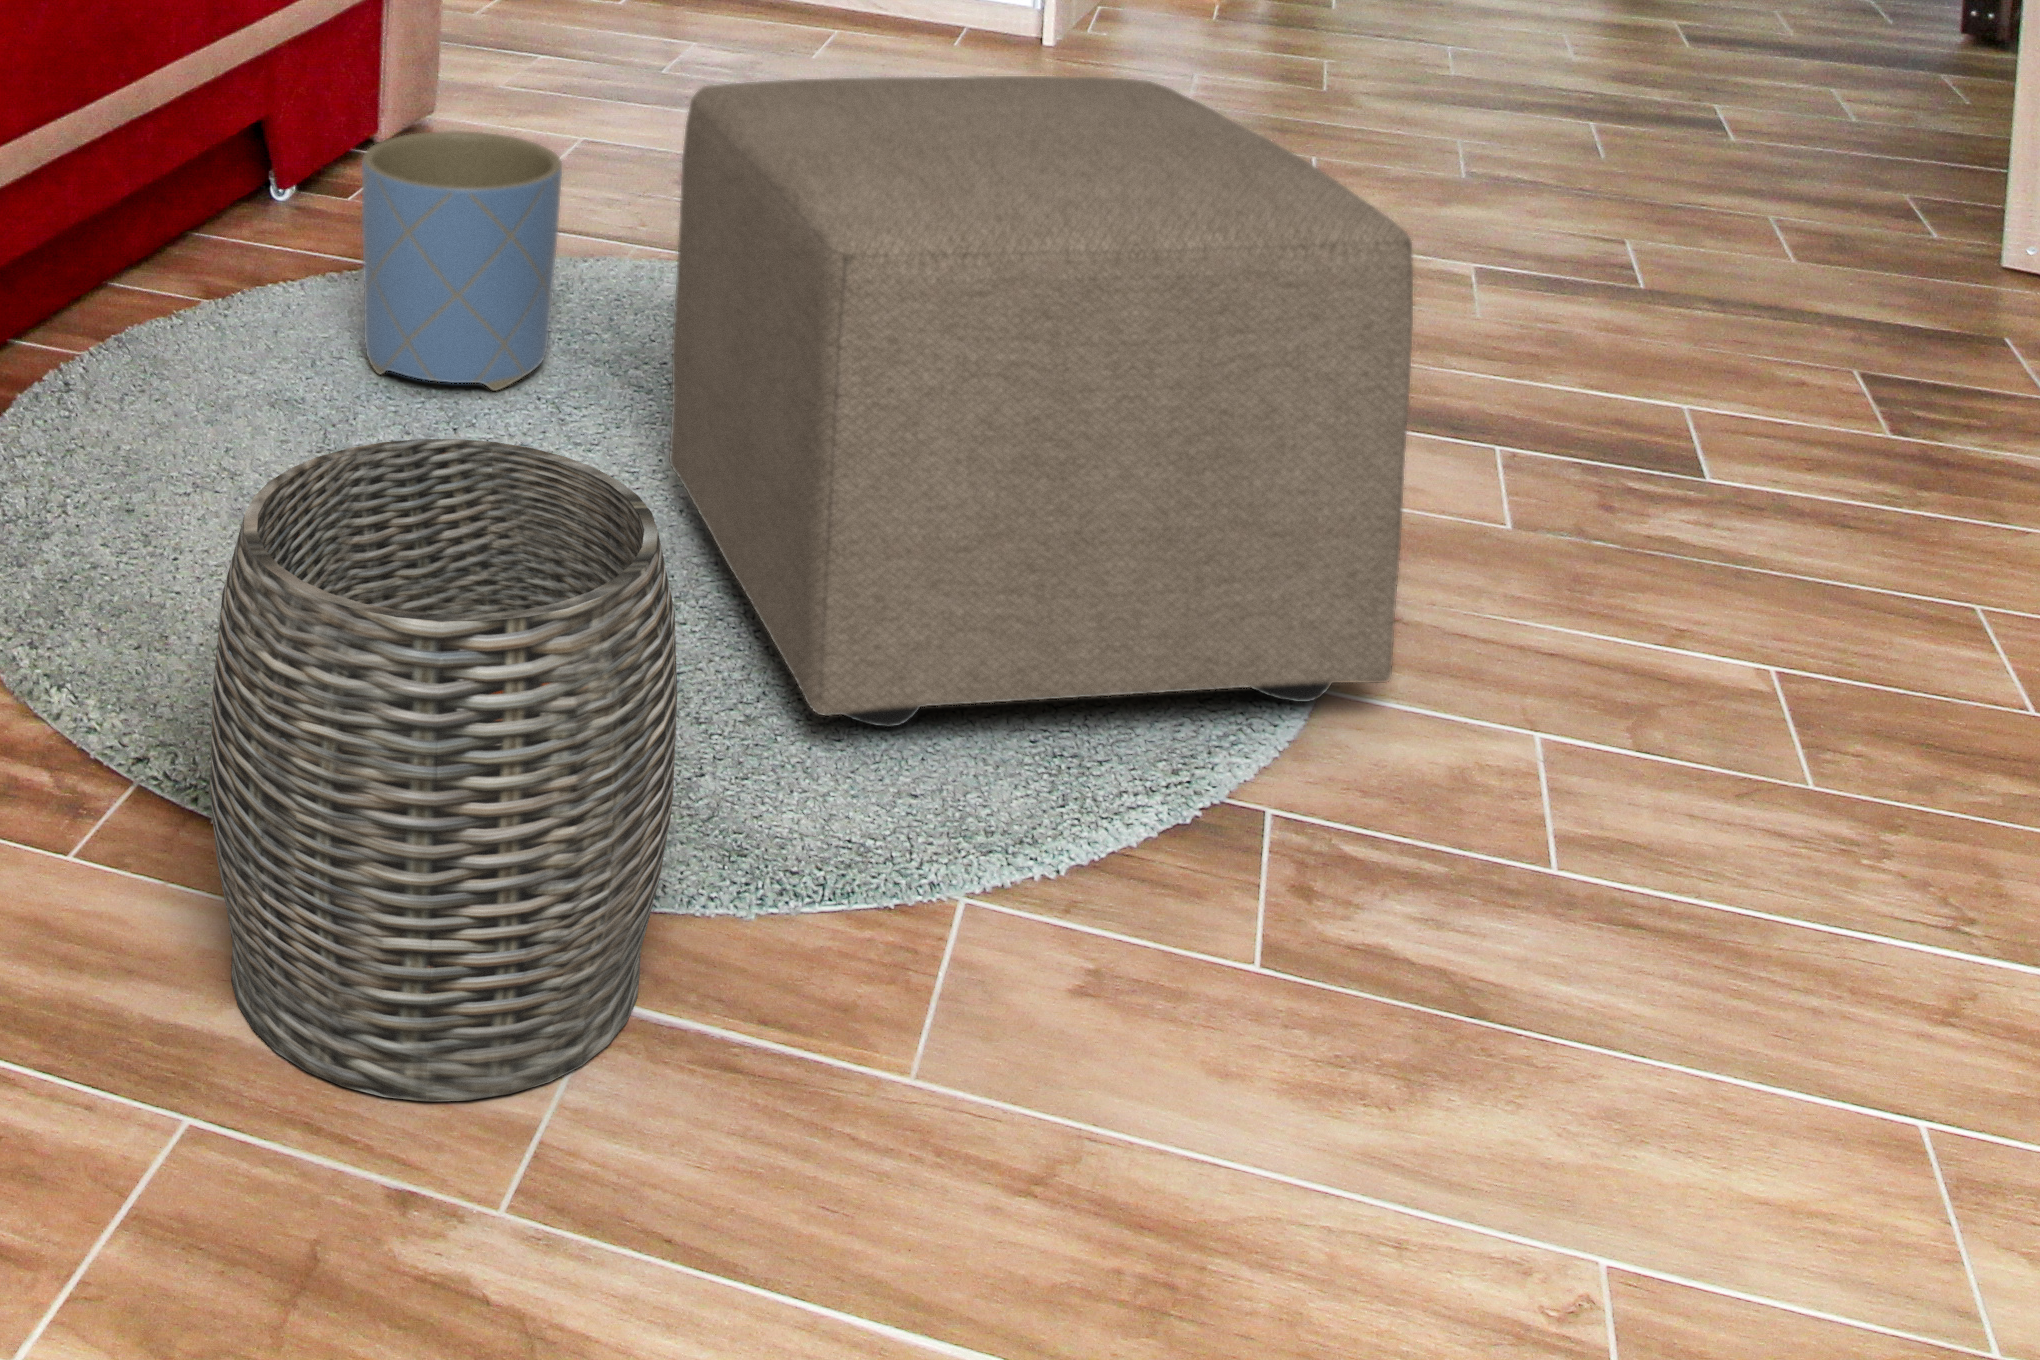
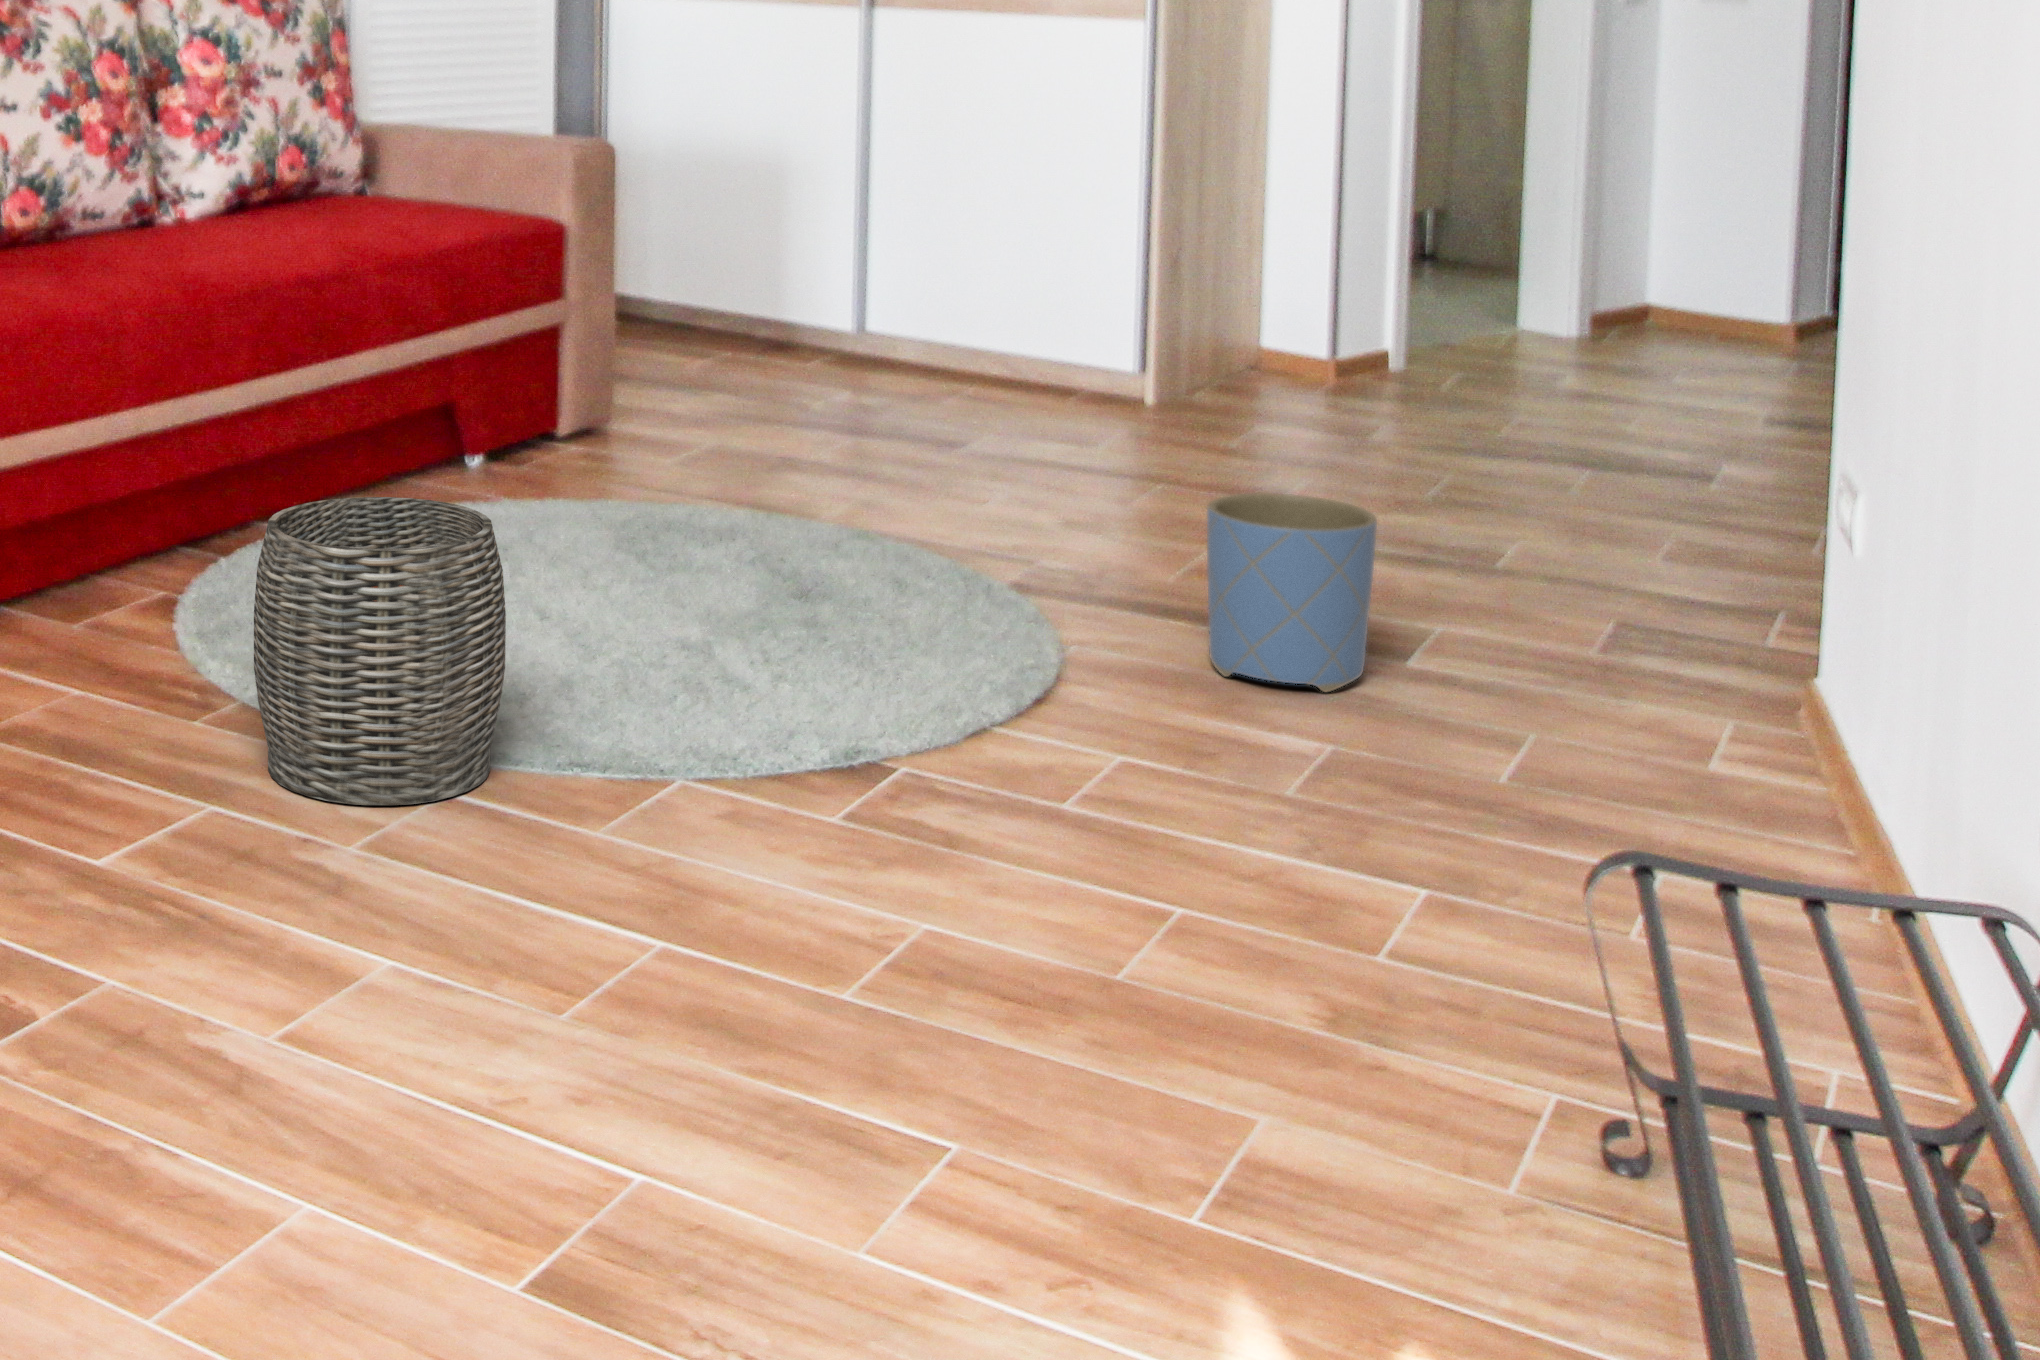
ottoman: present [669,76,1413,727] -> none [639,345,1037,719]
planter: present [362,131,562,390] -> present [1207,493,1377,692]

